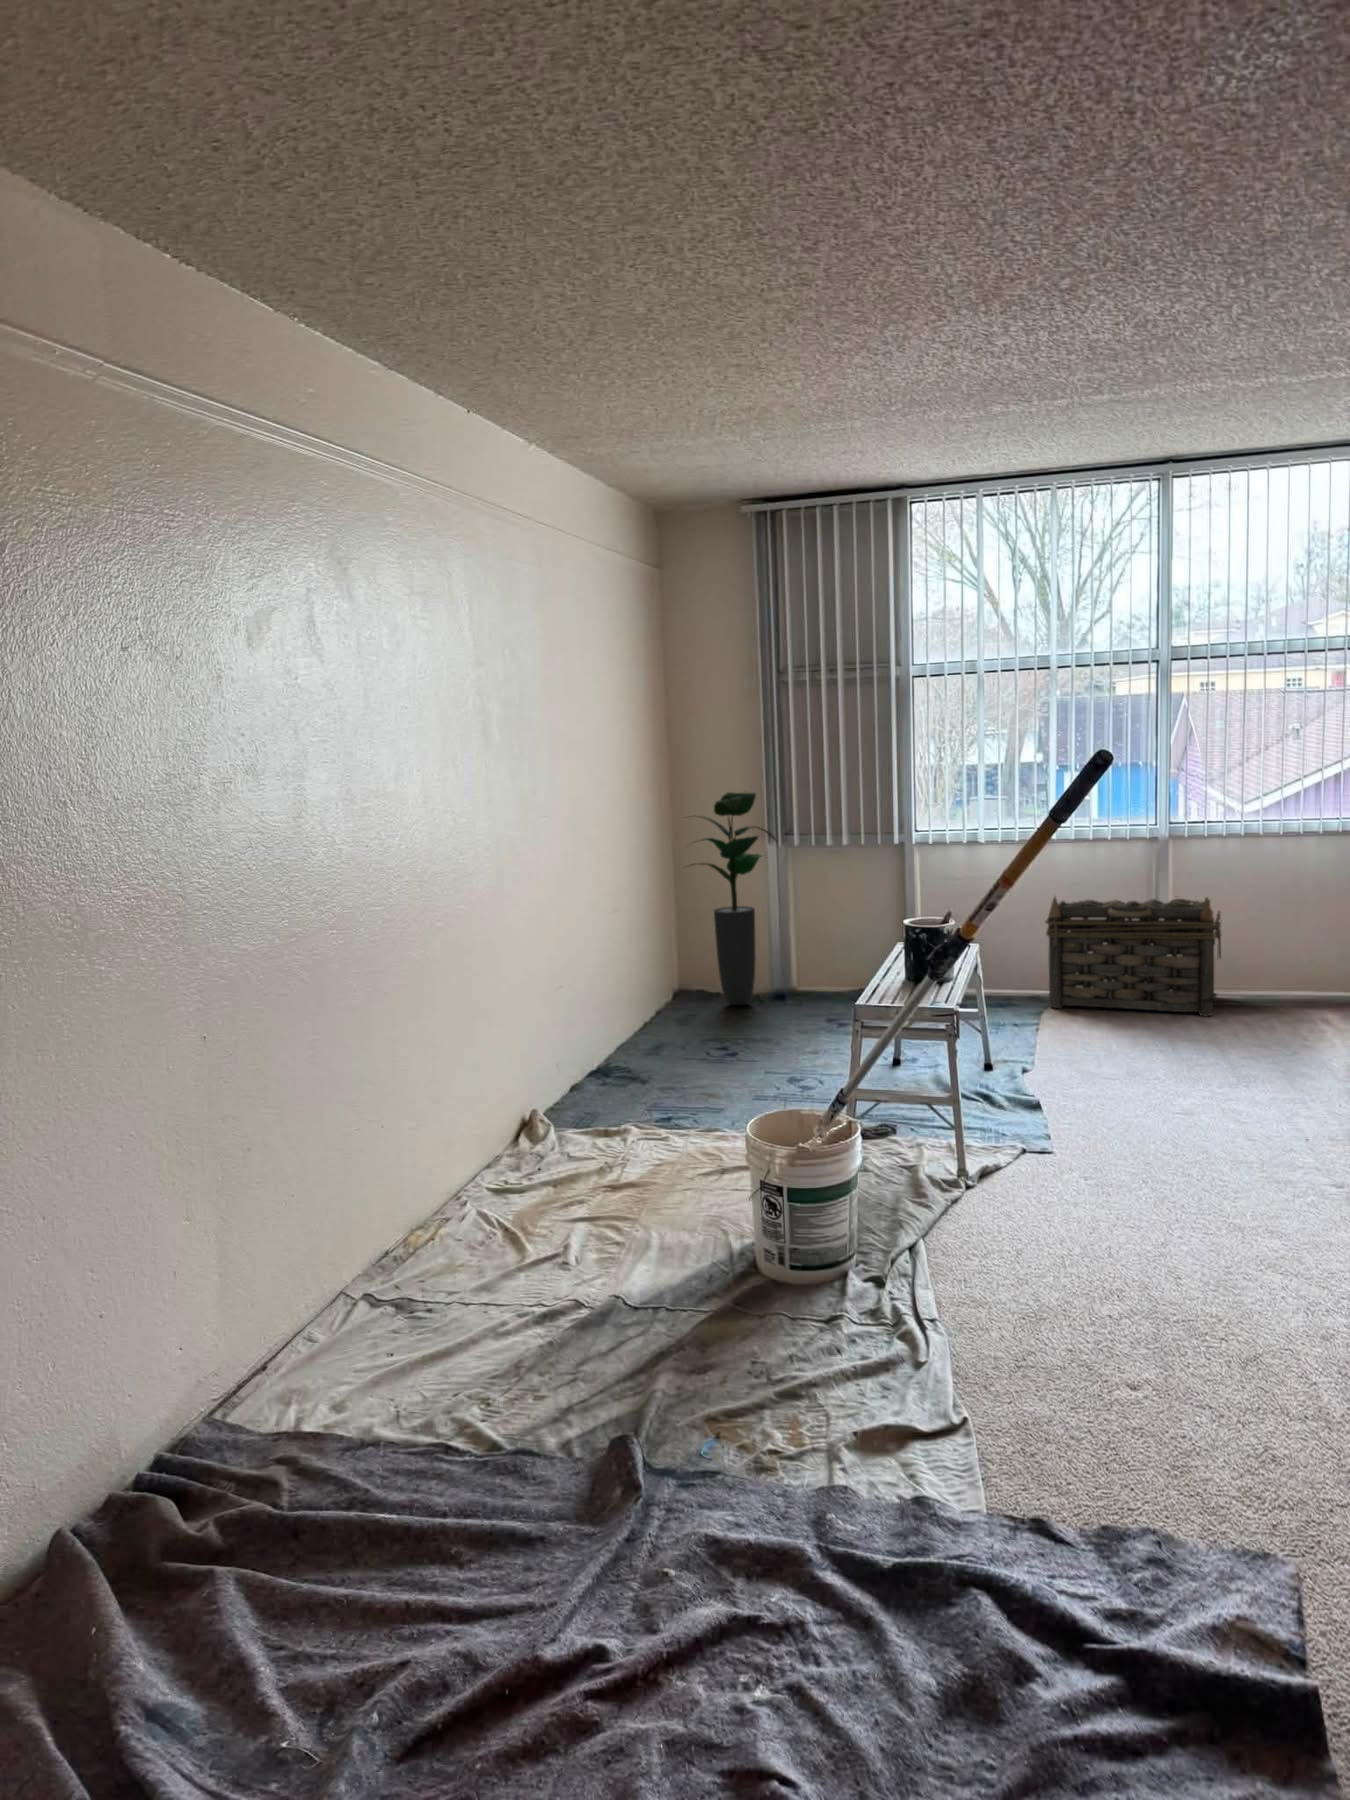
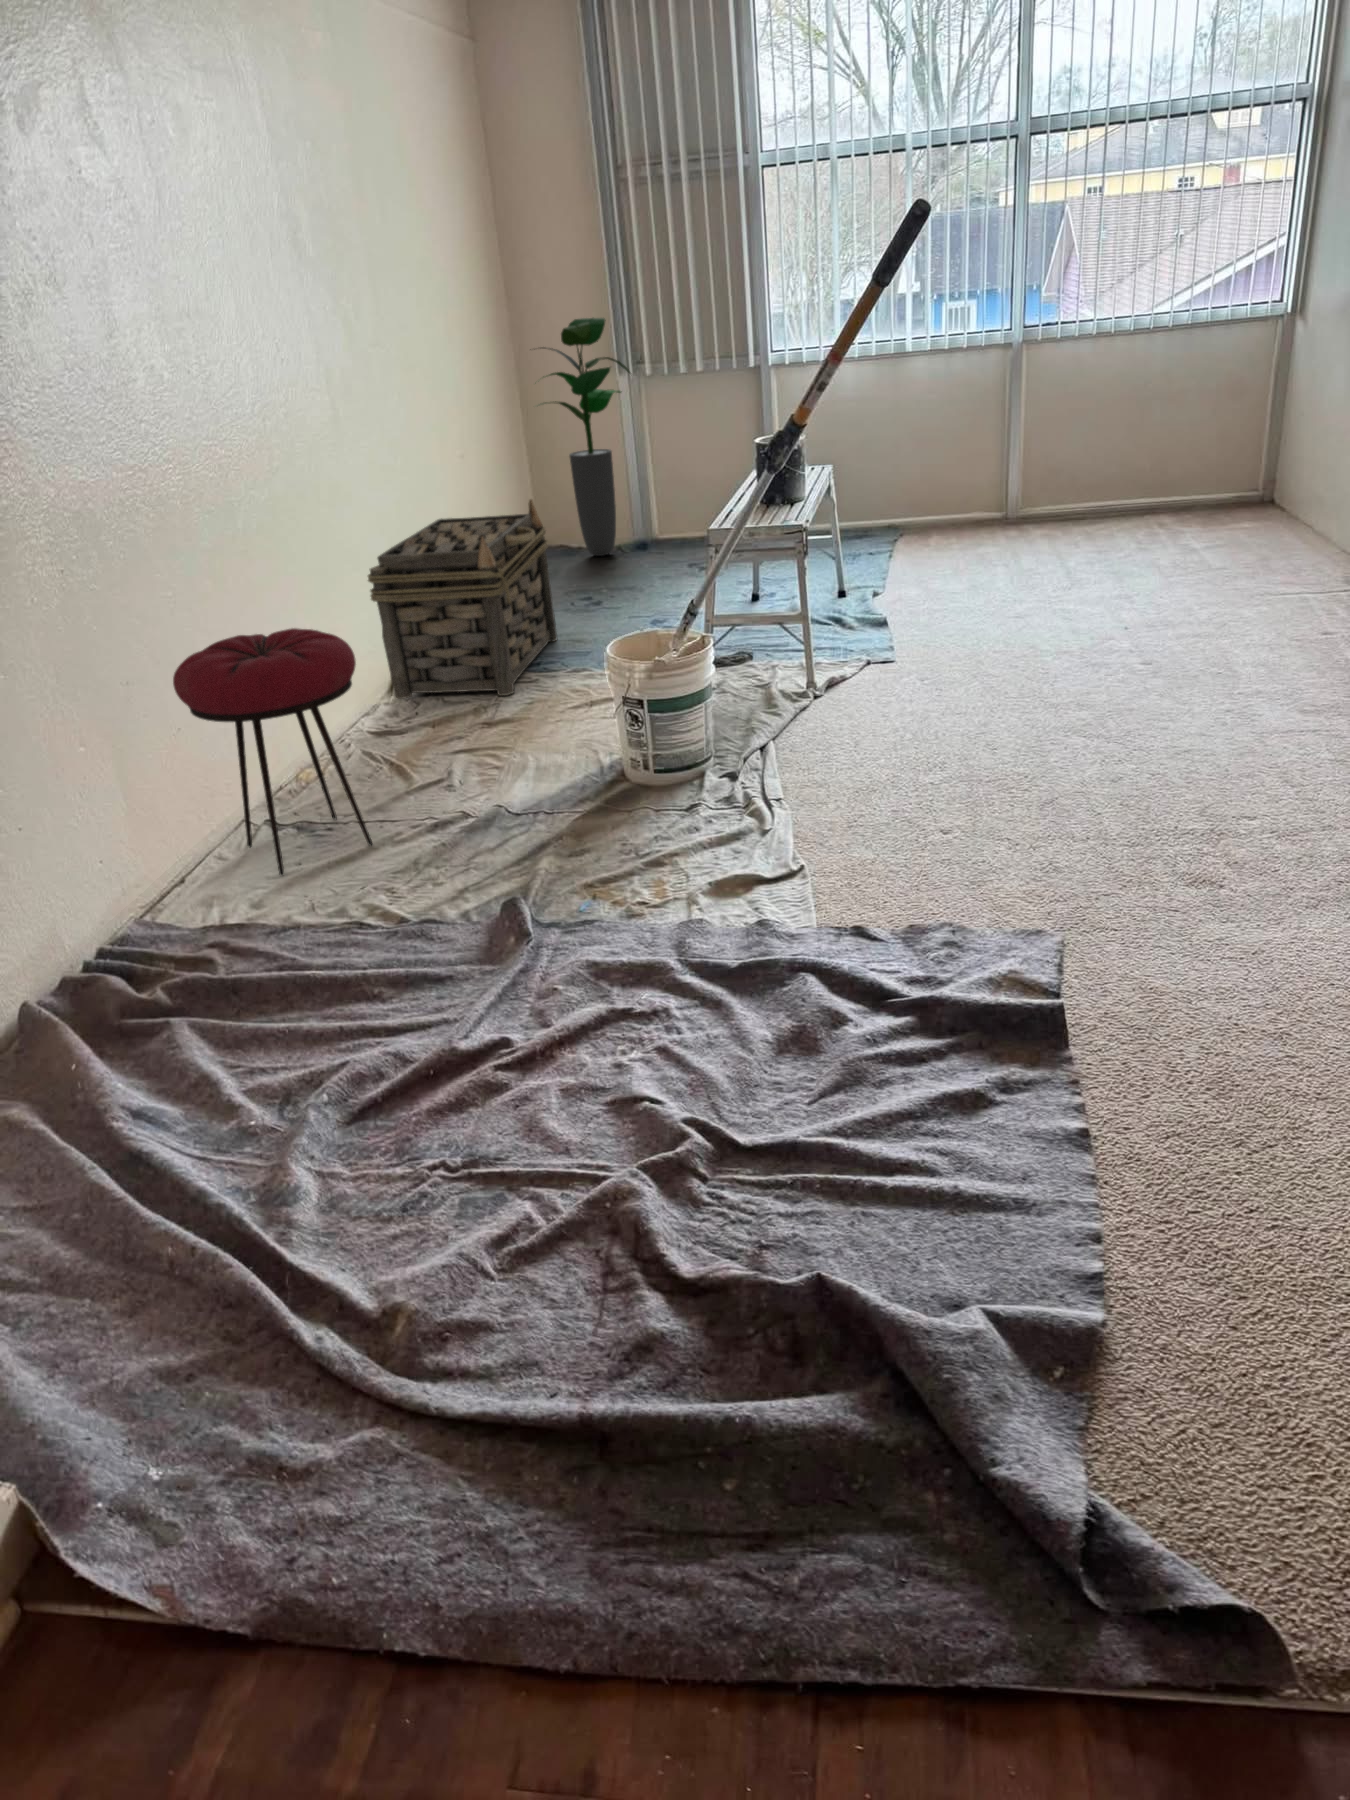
basket: present [1045,897,1221,1016] -> present [368,499,558,699]
stool: none [297,1096,485,1368] -> present [173,628,372,876]

